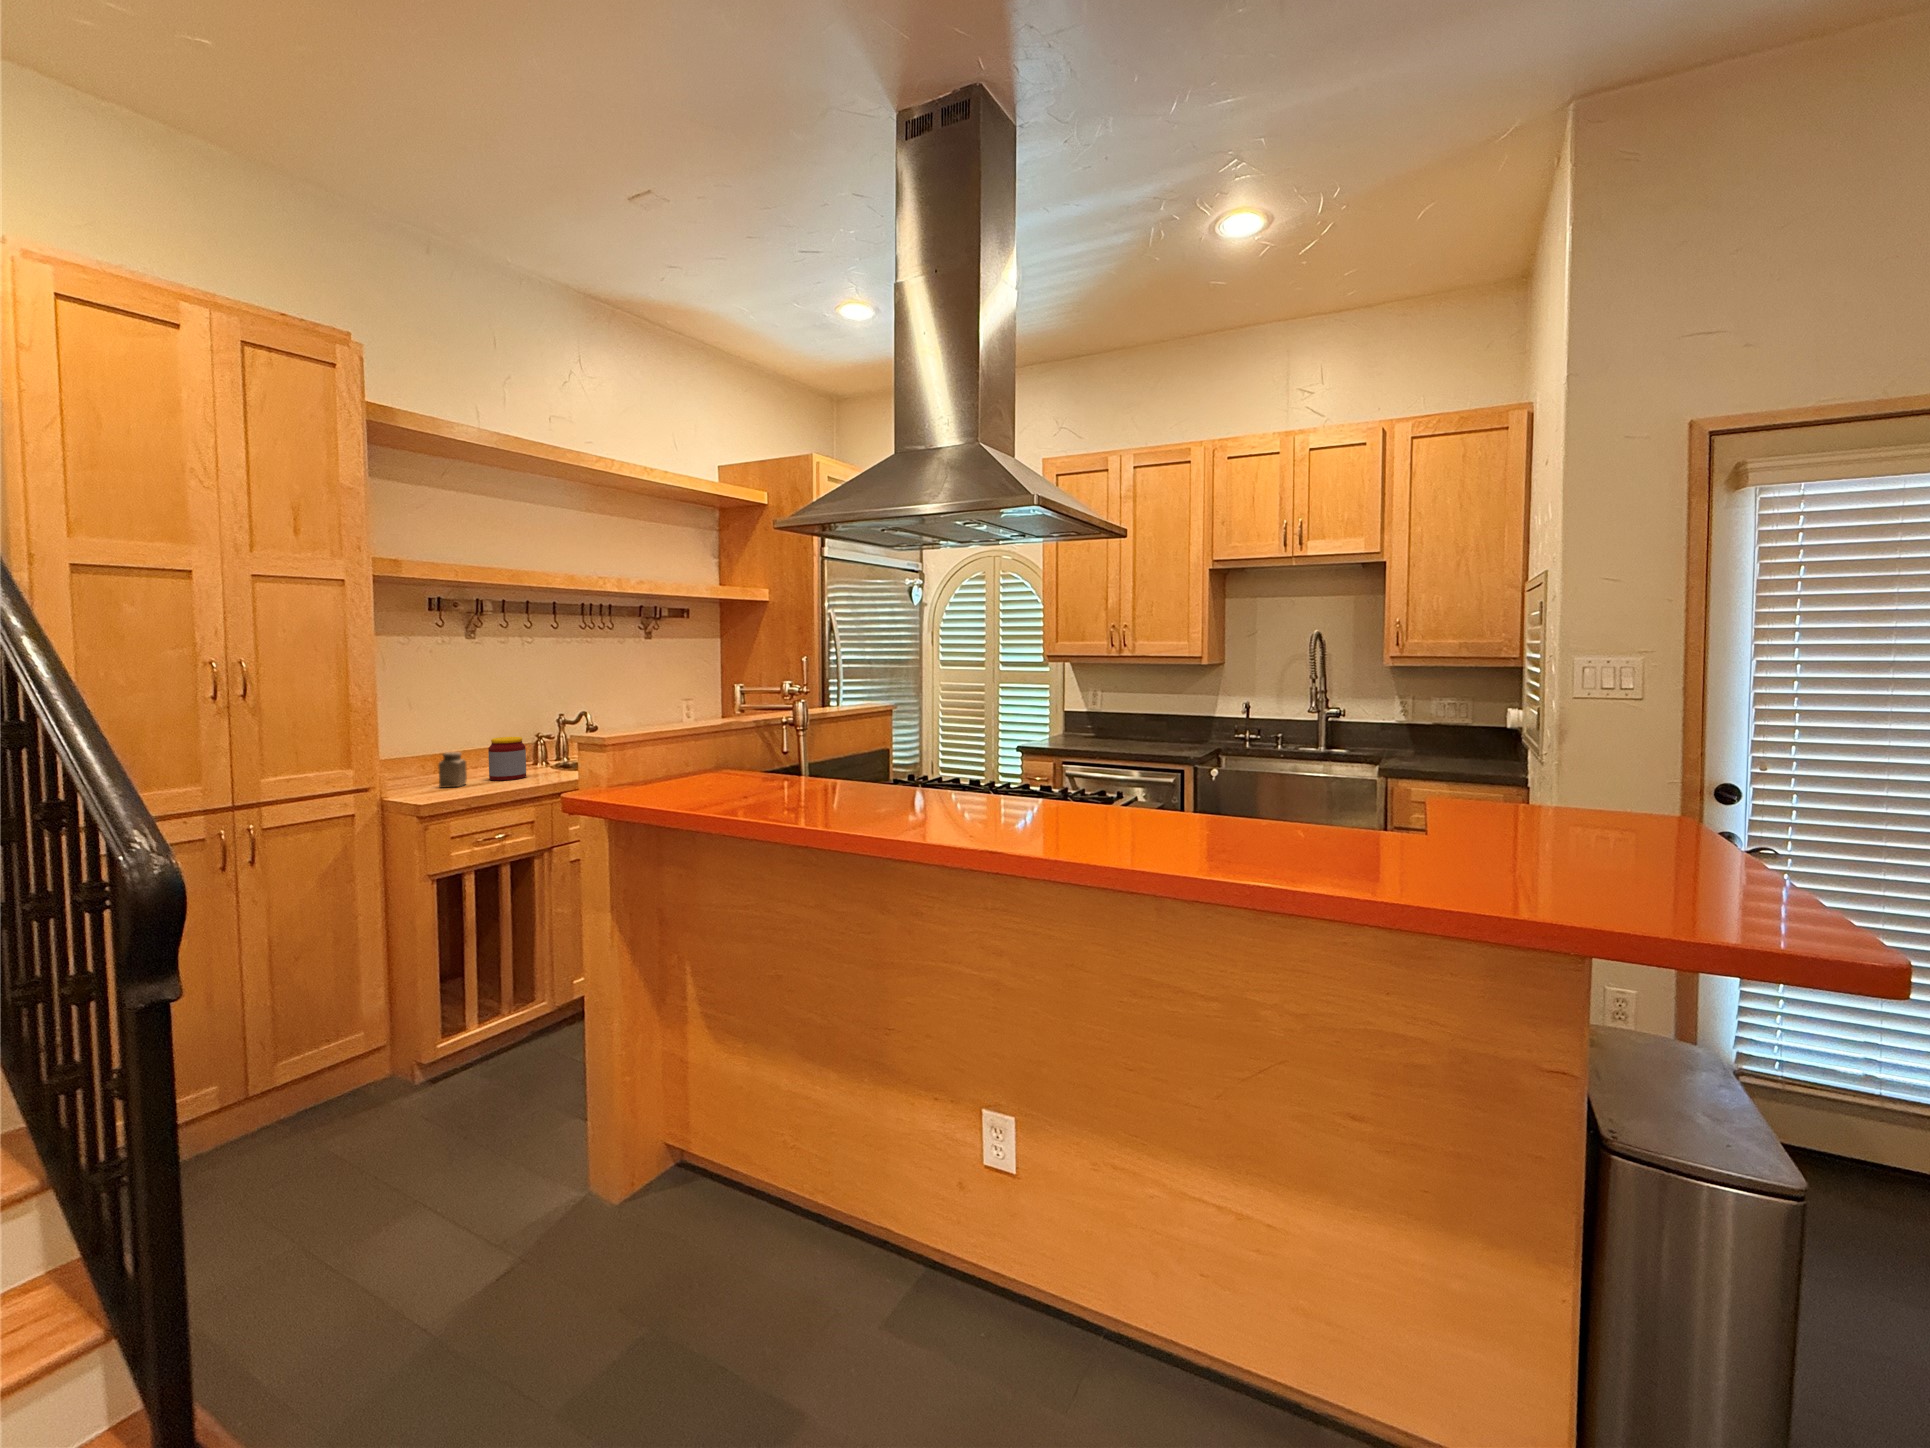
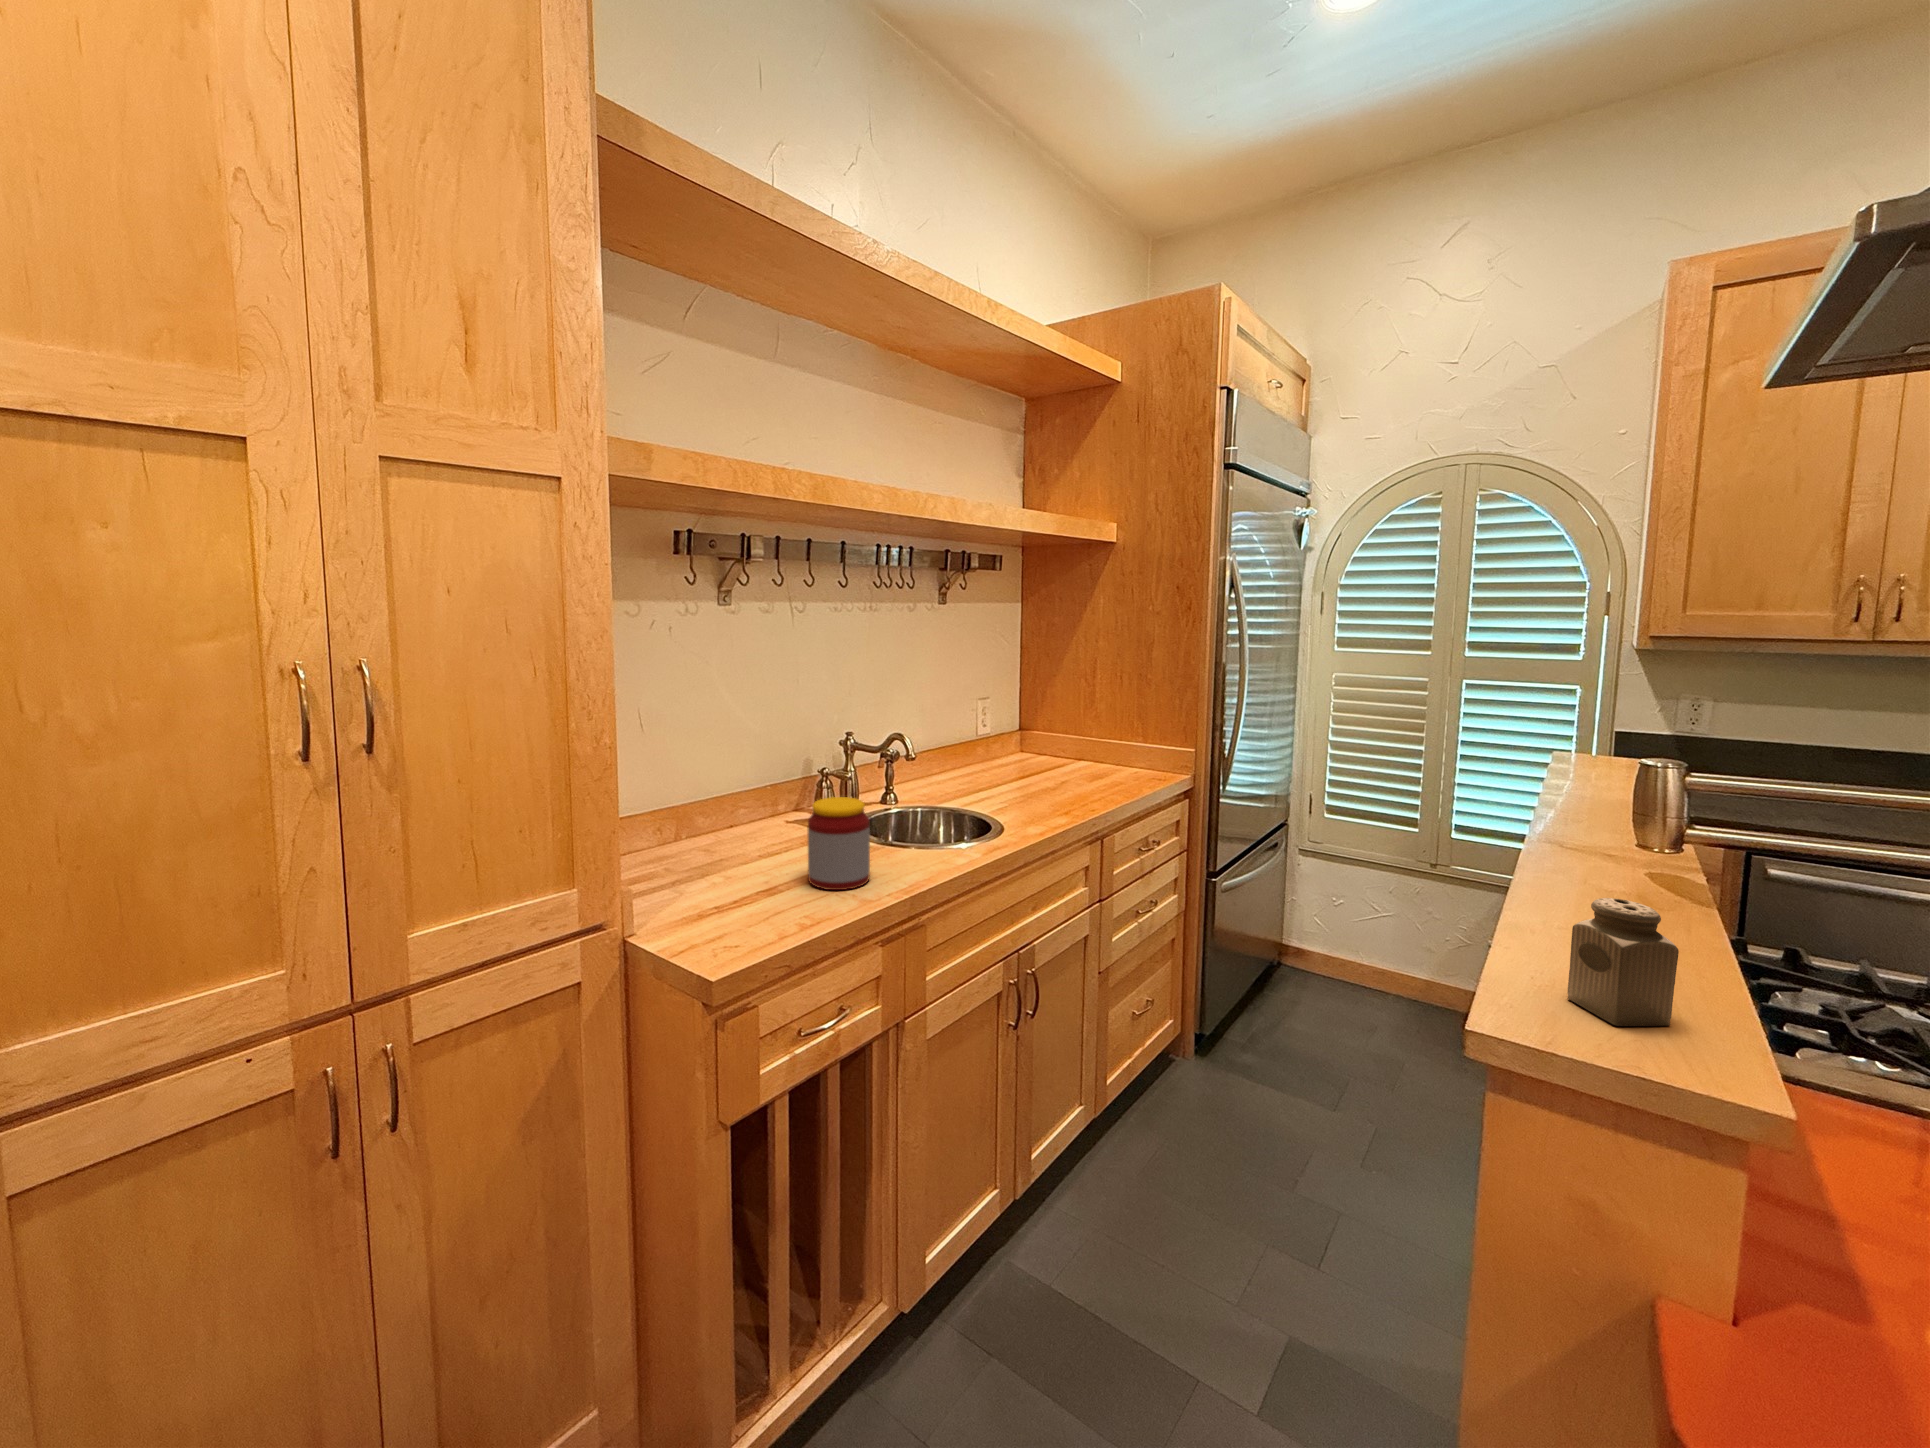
salt shaker: present [438,752,467,788] -> present [1568,898,1679,1026]

